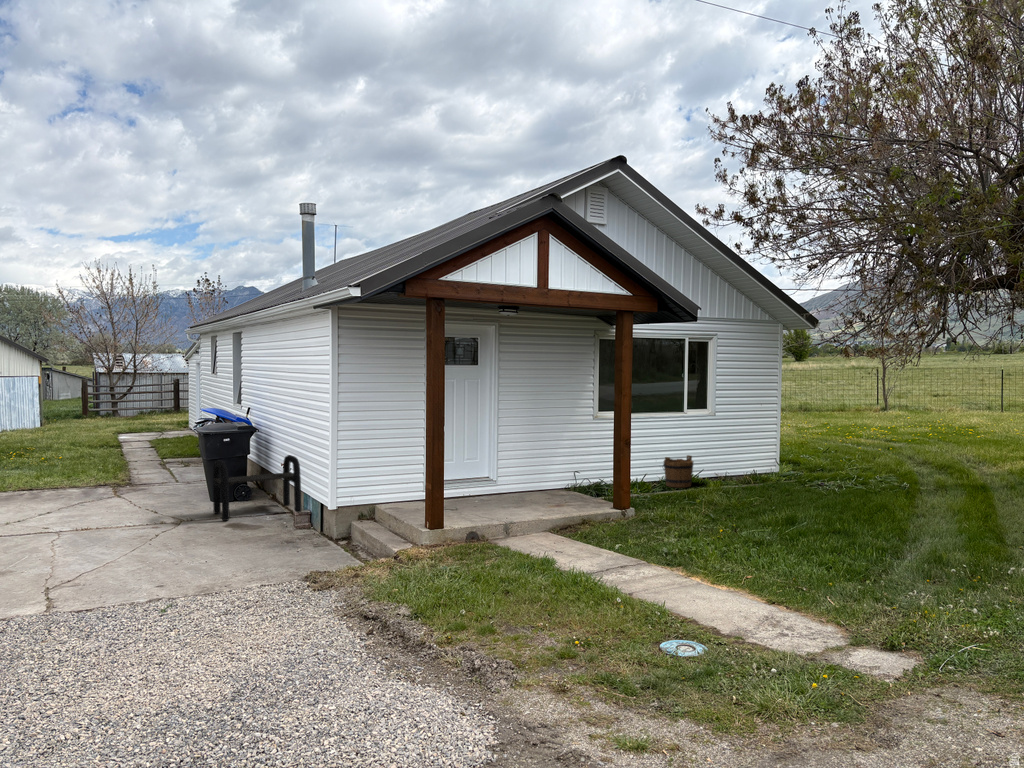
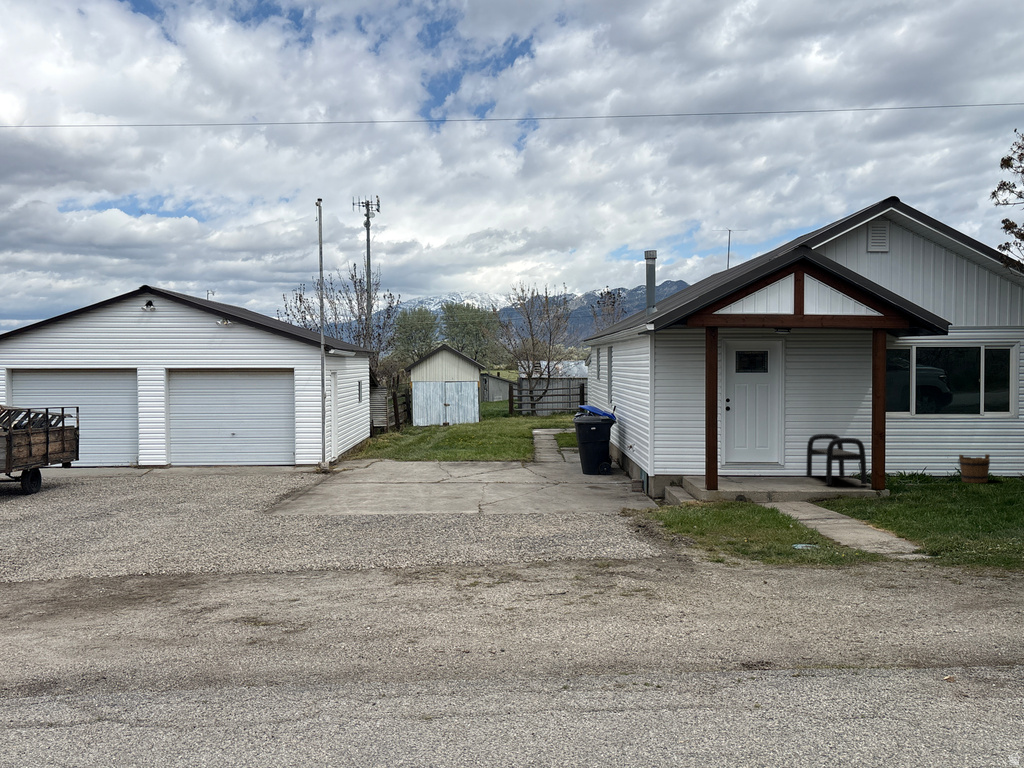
bench: present [213,455,301,521] -> present [806,434,867,485]

